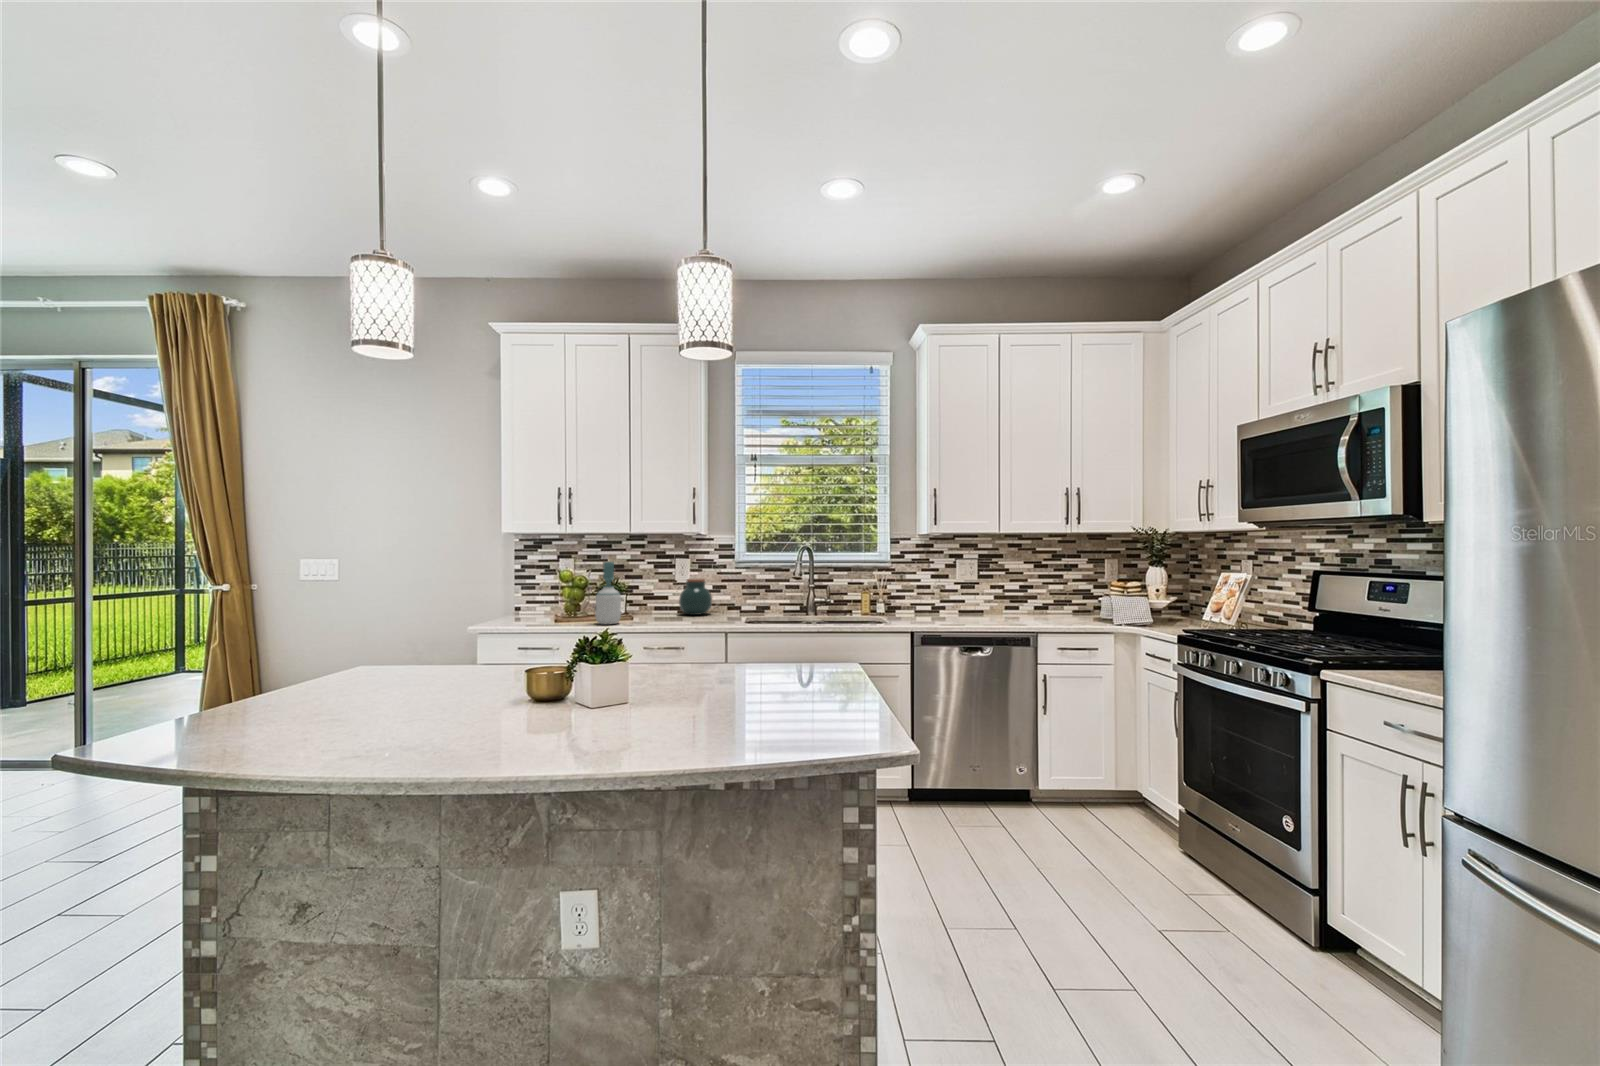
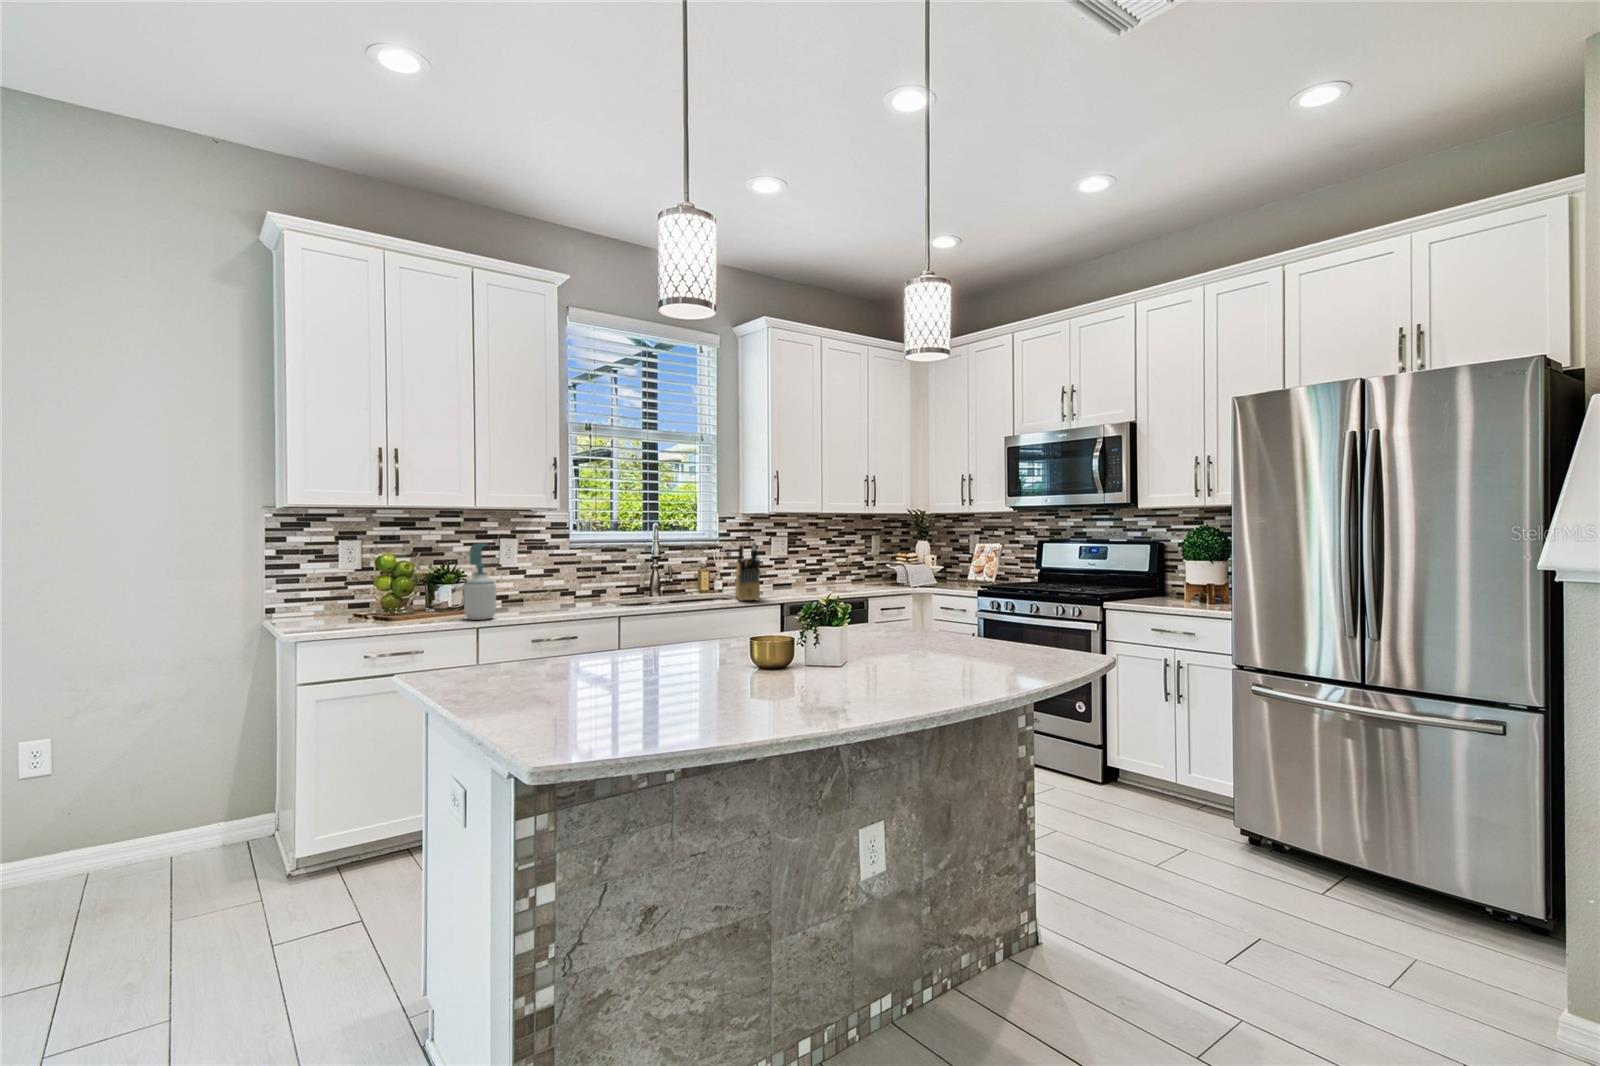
knife block: none [856,564,898,625] -> present [735,541,760,601]
jar: present [679,579,712,615] -> none [520,562,560,604]

